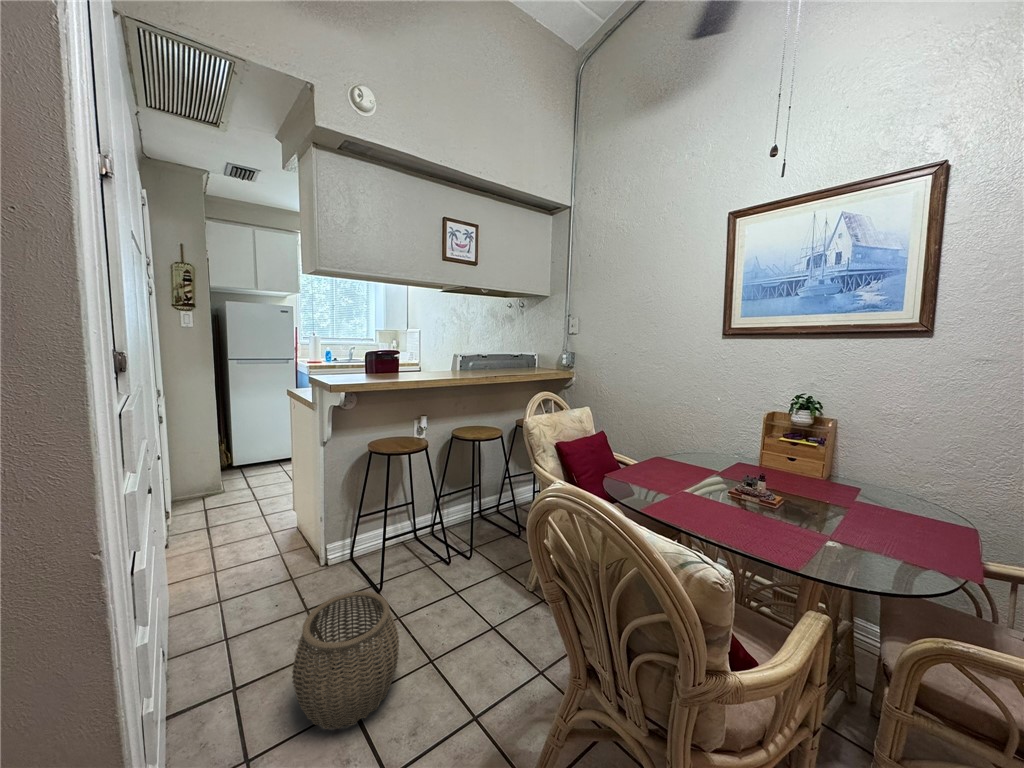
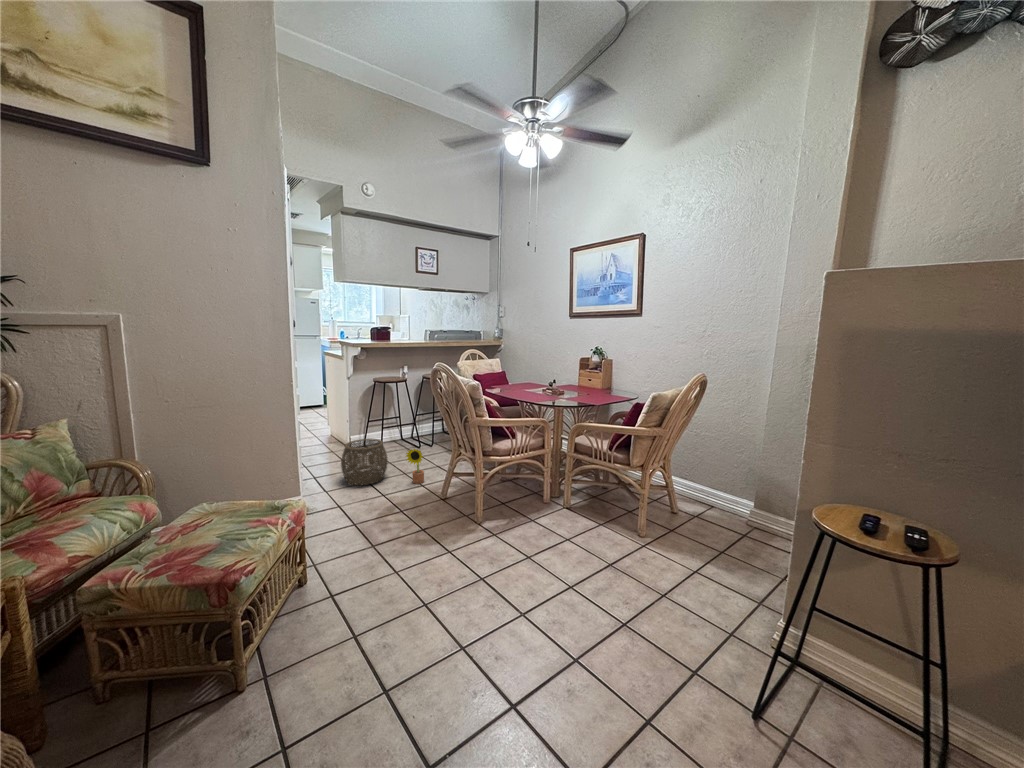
decorative plant: none [441,638,485,711] -> present [406,449,424,484]

